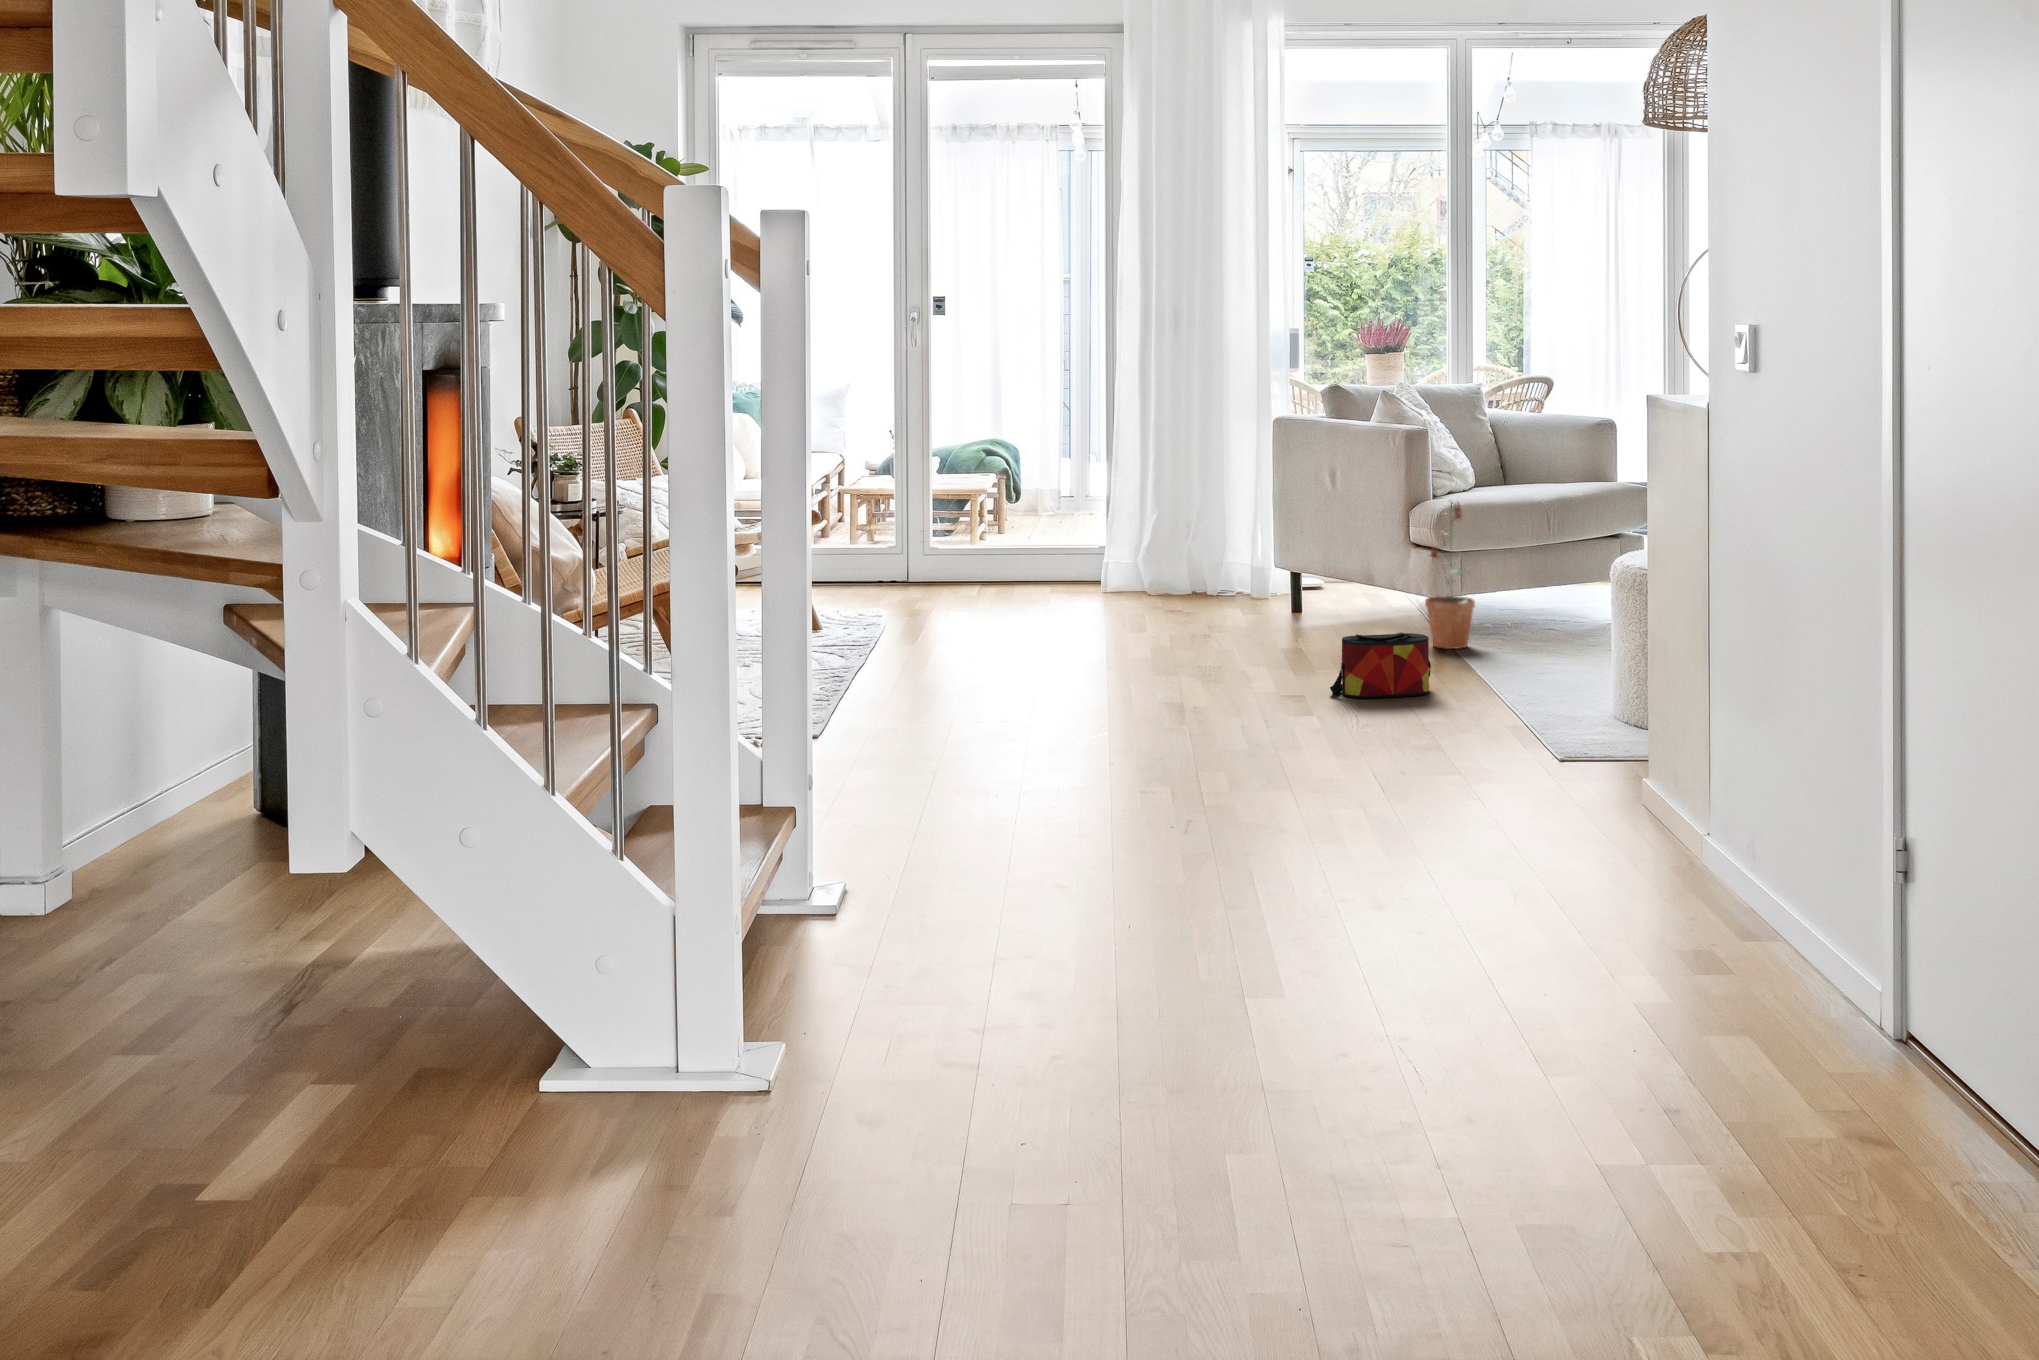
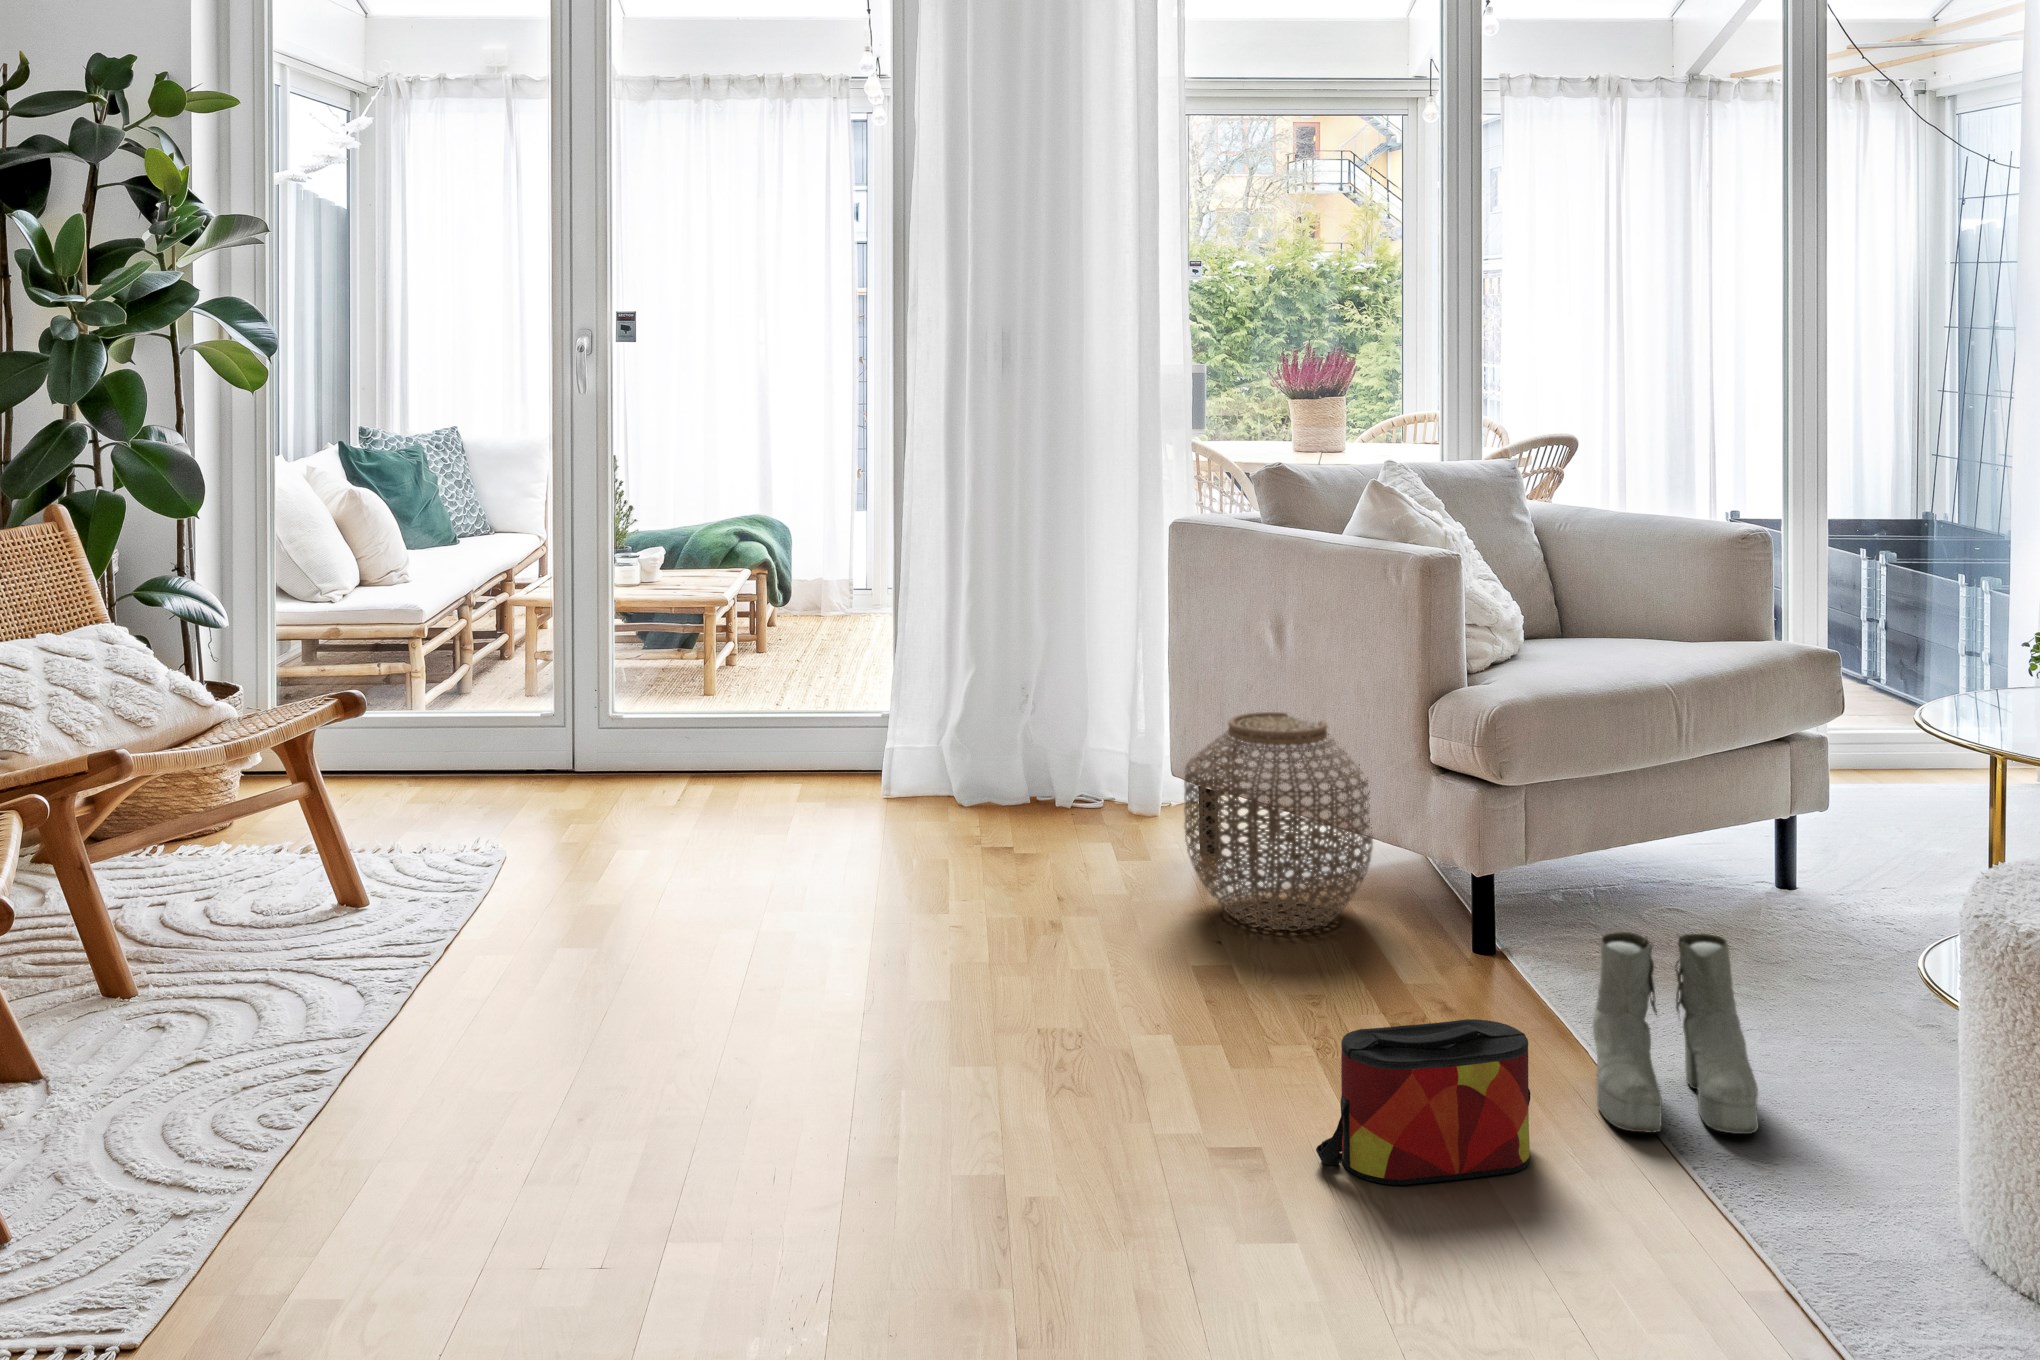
potted plant: present [1425,502,1475,649] -> none [1440,689,1559,980]
woven basket: none [1280,521,1383,635] -> present [1184,712,1373,930]
boots: none [1469,601,1543,685] -> present [1593,932,1759,1134]

